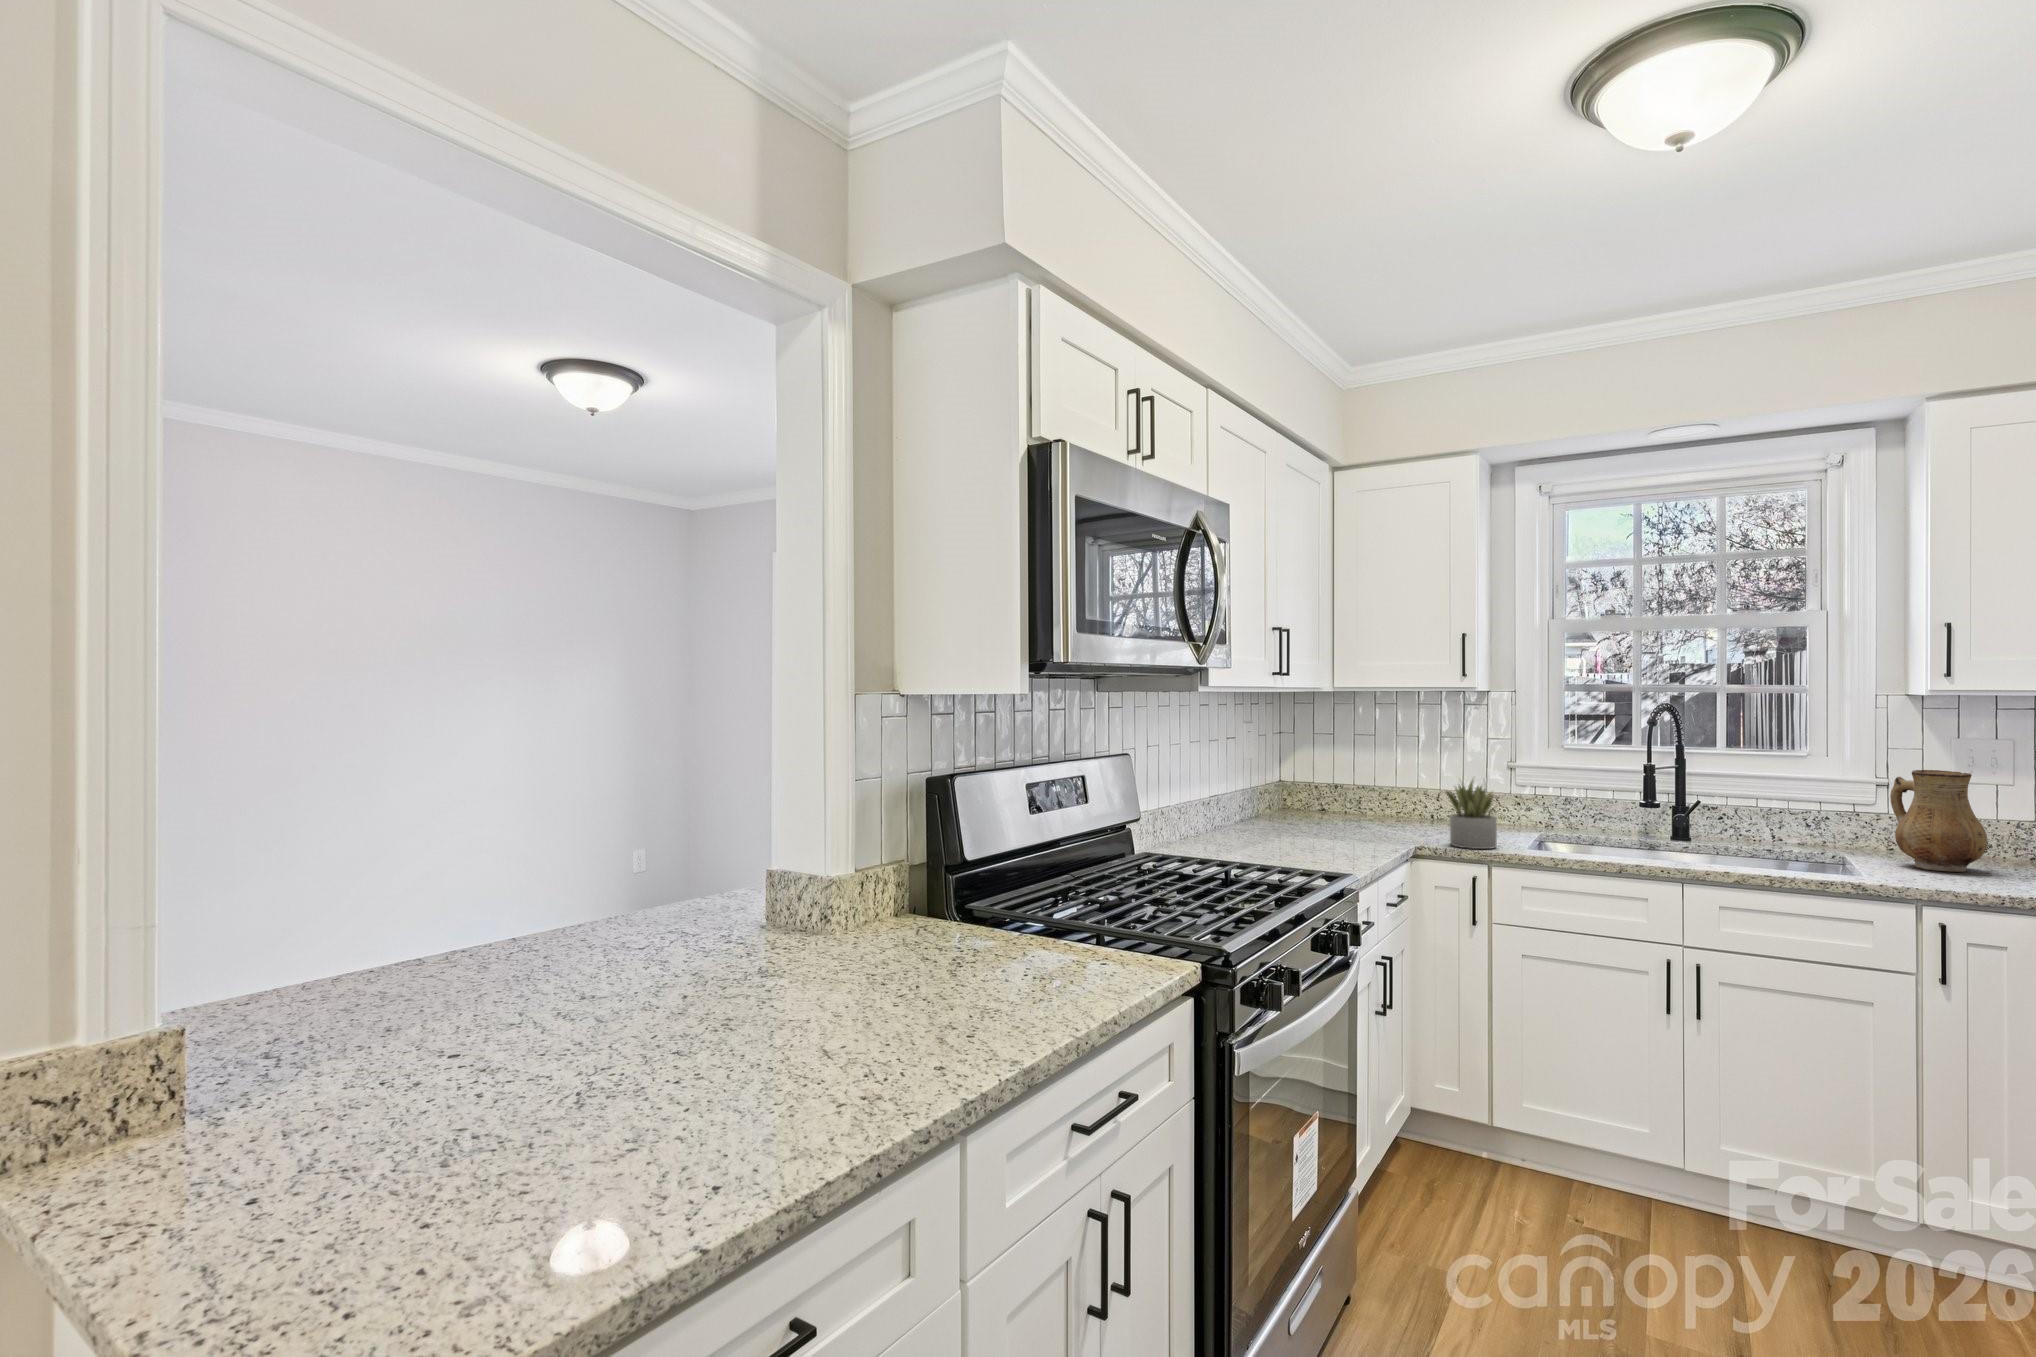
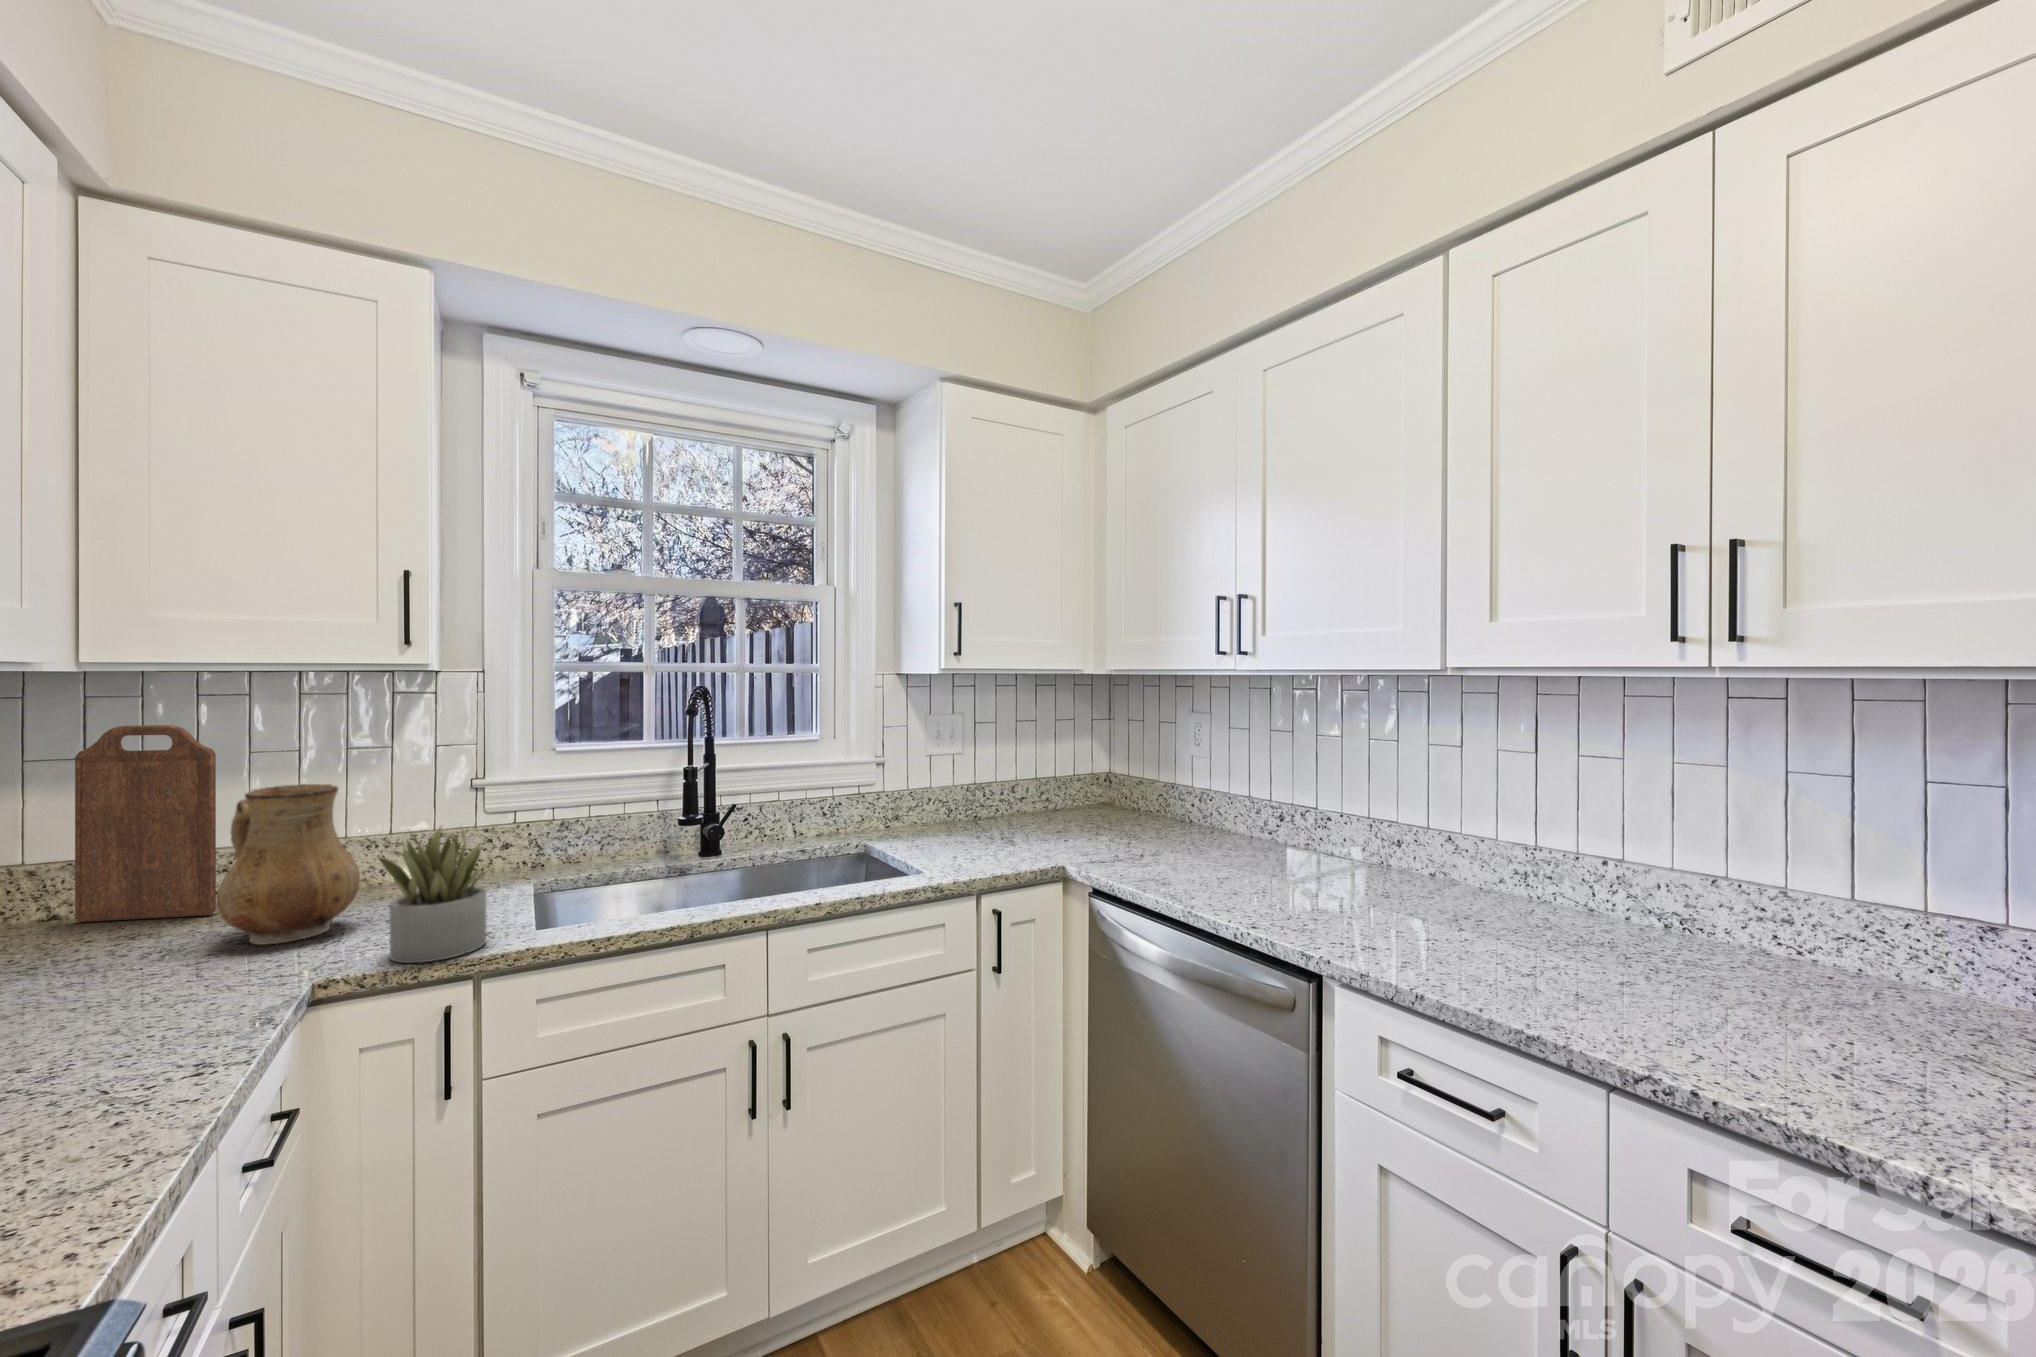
cutting board: none [1332,718,1383,820] -> present [75,725,216,922]
ceramic pitcher: present [1890,770,1988,872] -> present [217,784,360,945]

